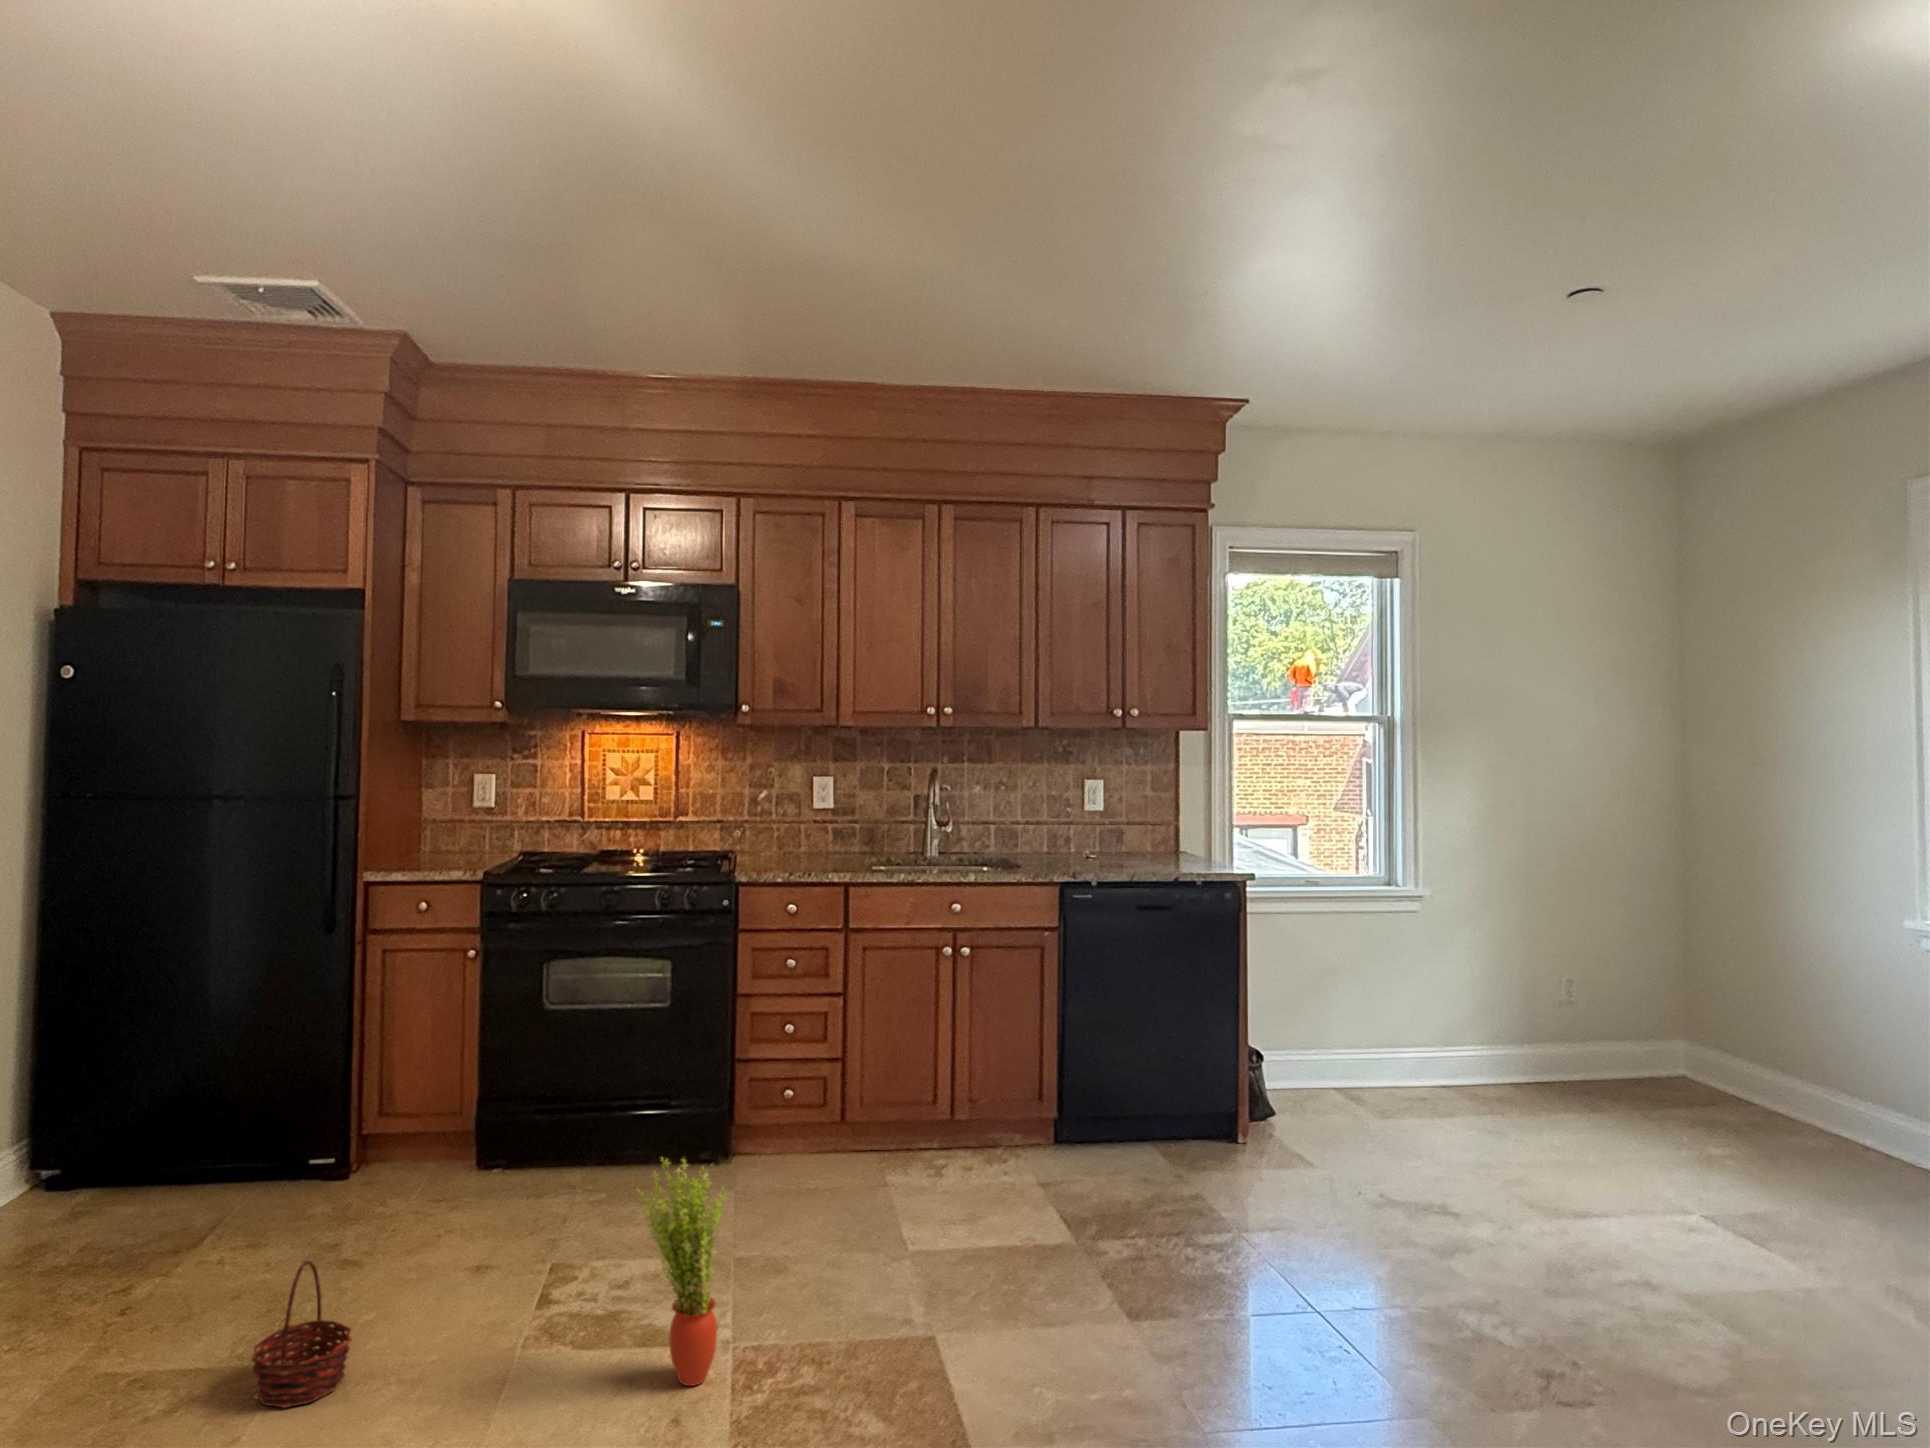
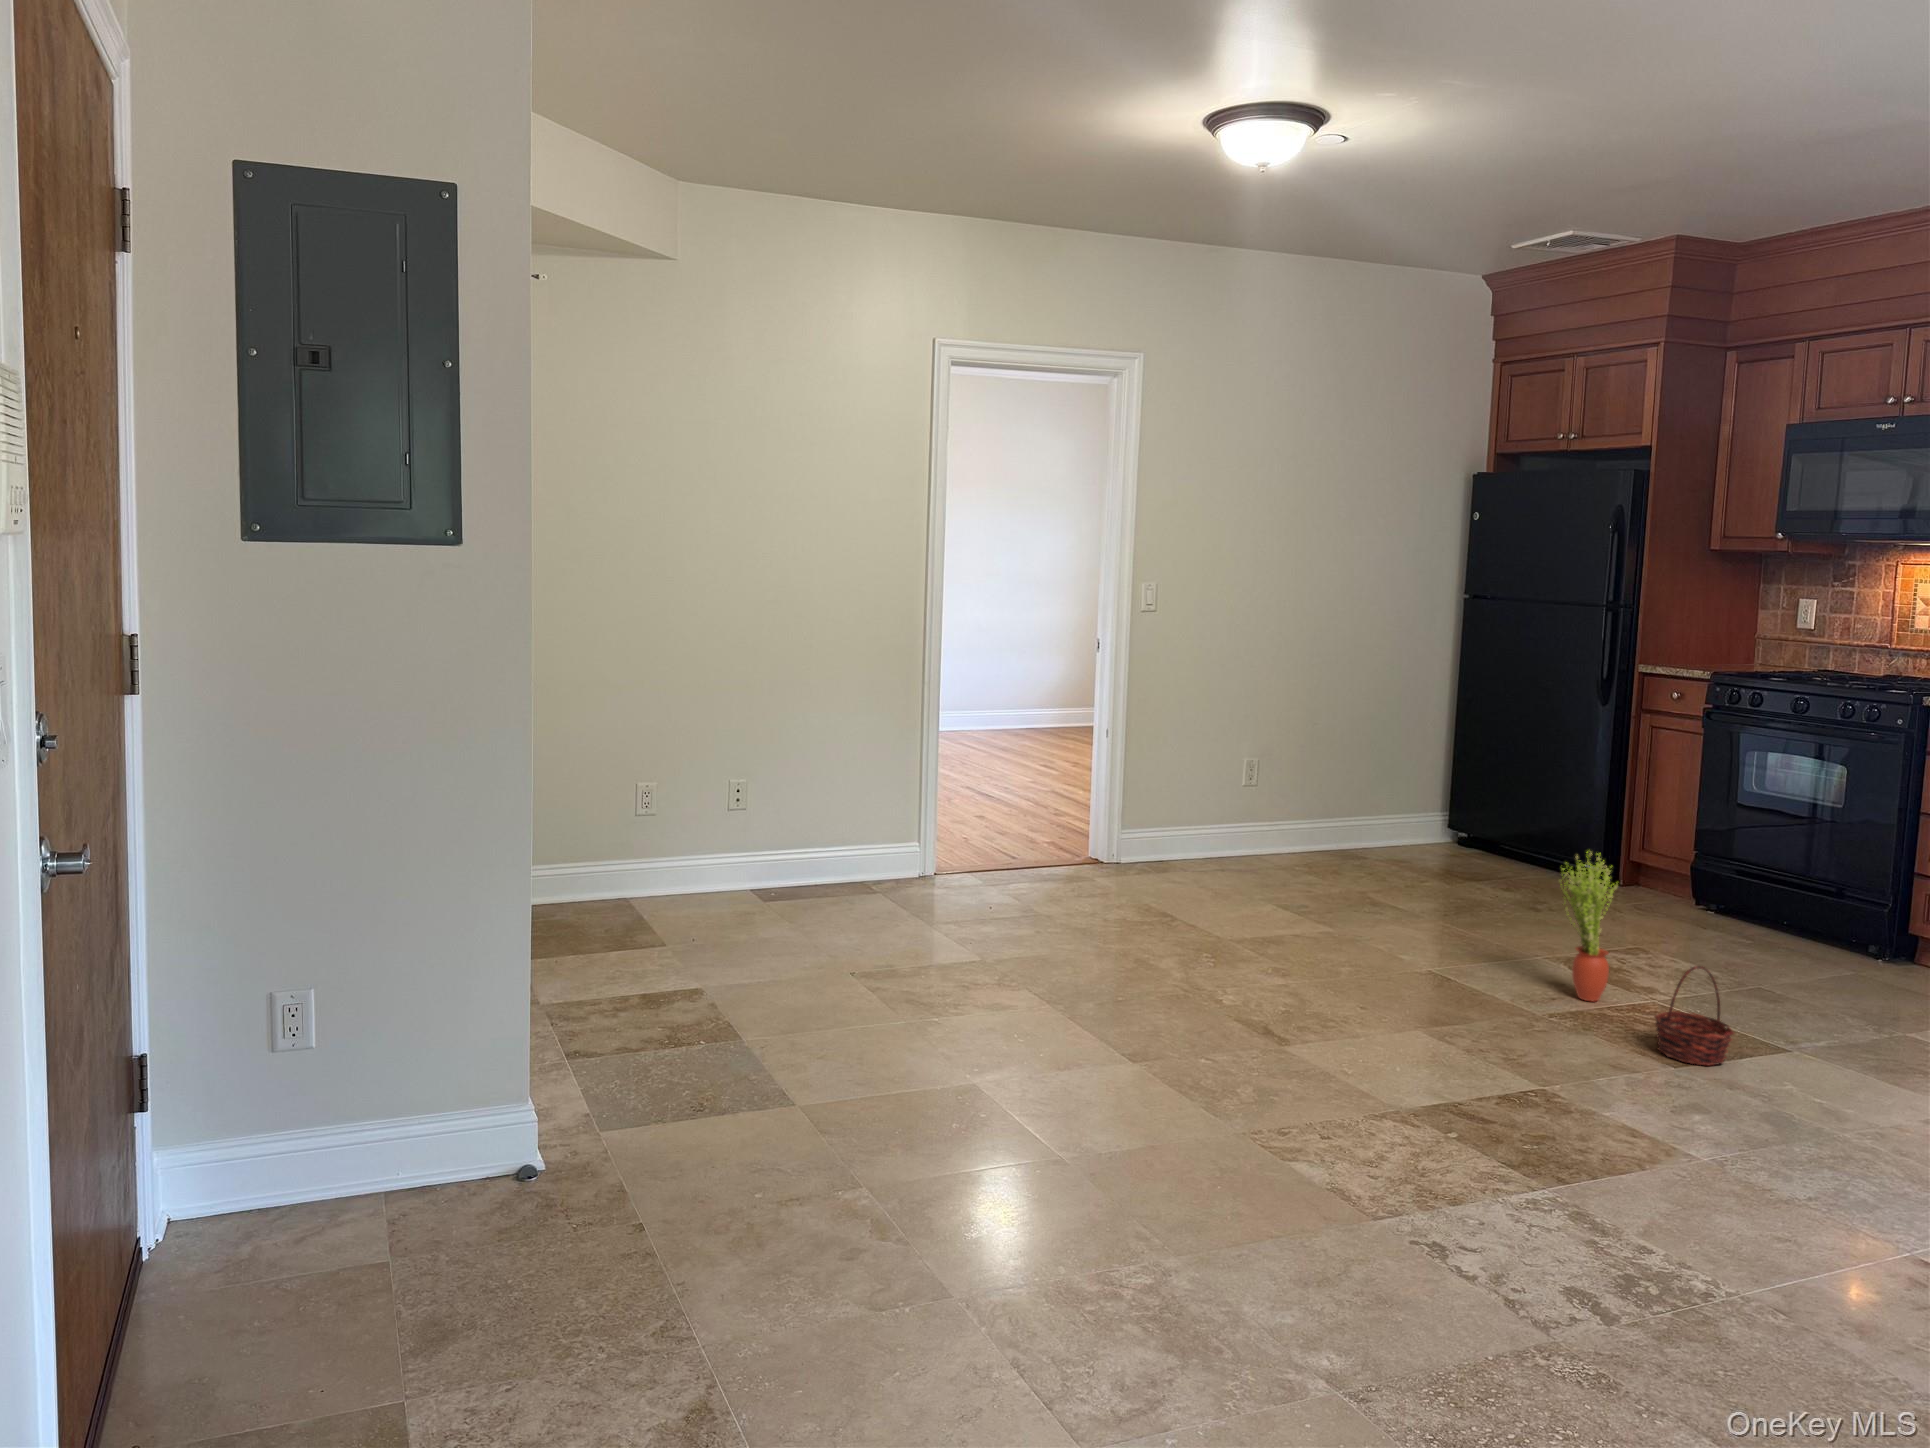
basket: present [251,1261,351,1408] -> present [1655,966,1733,1065]

